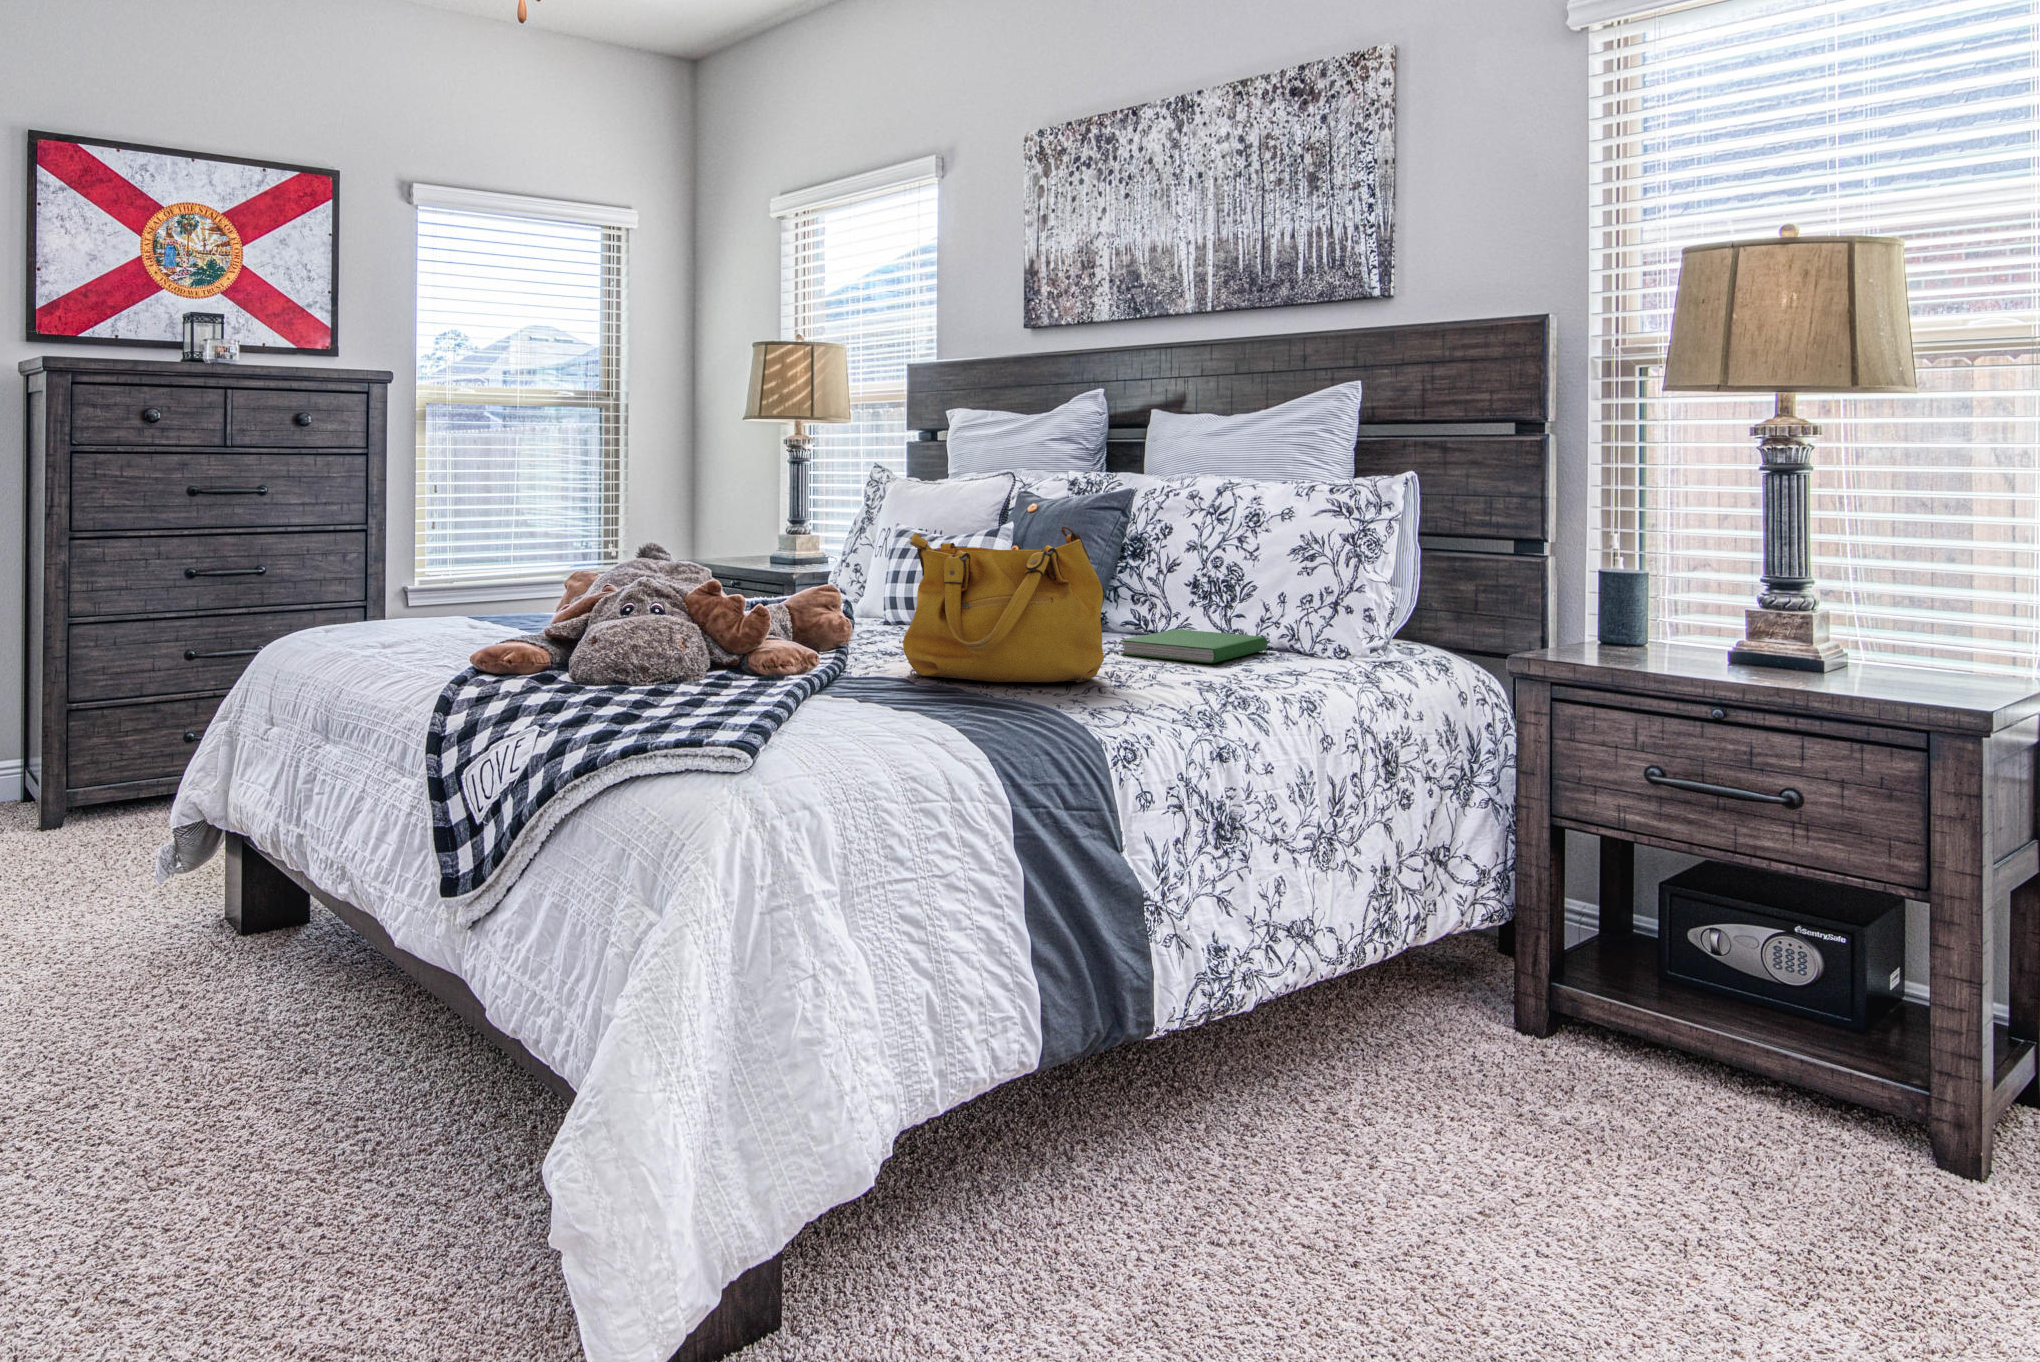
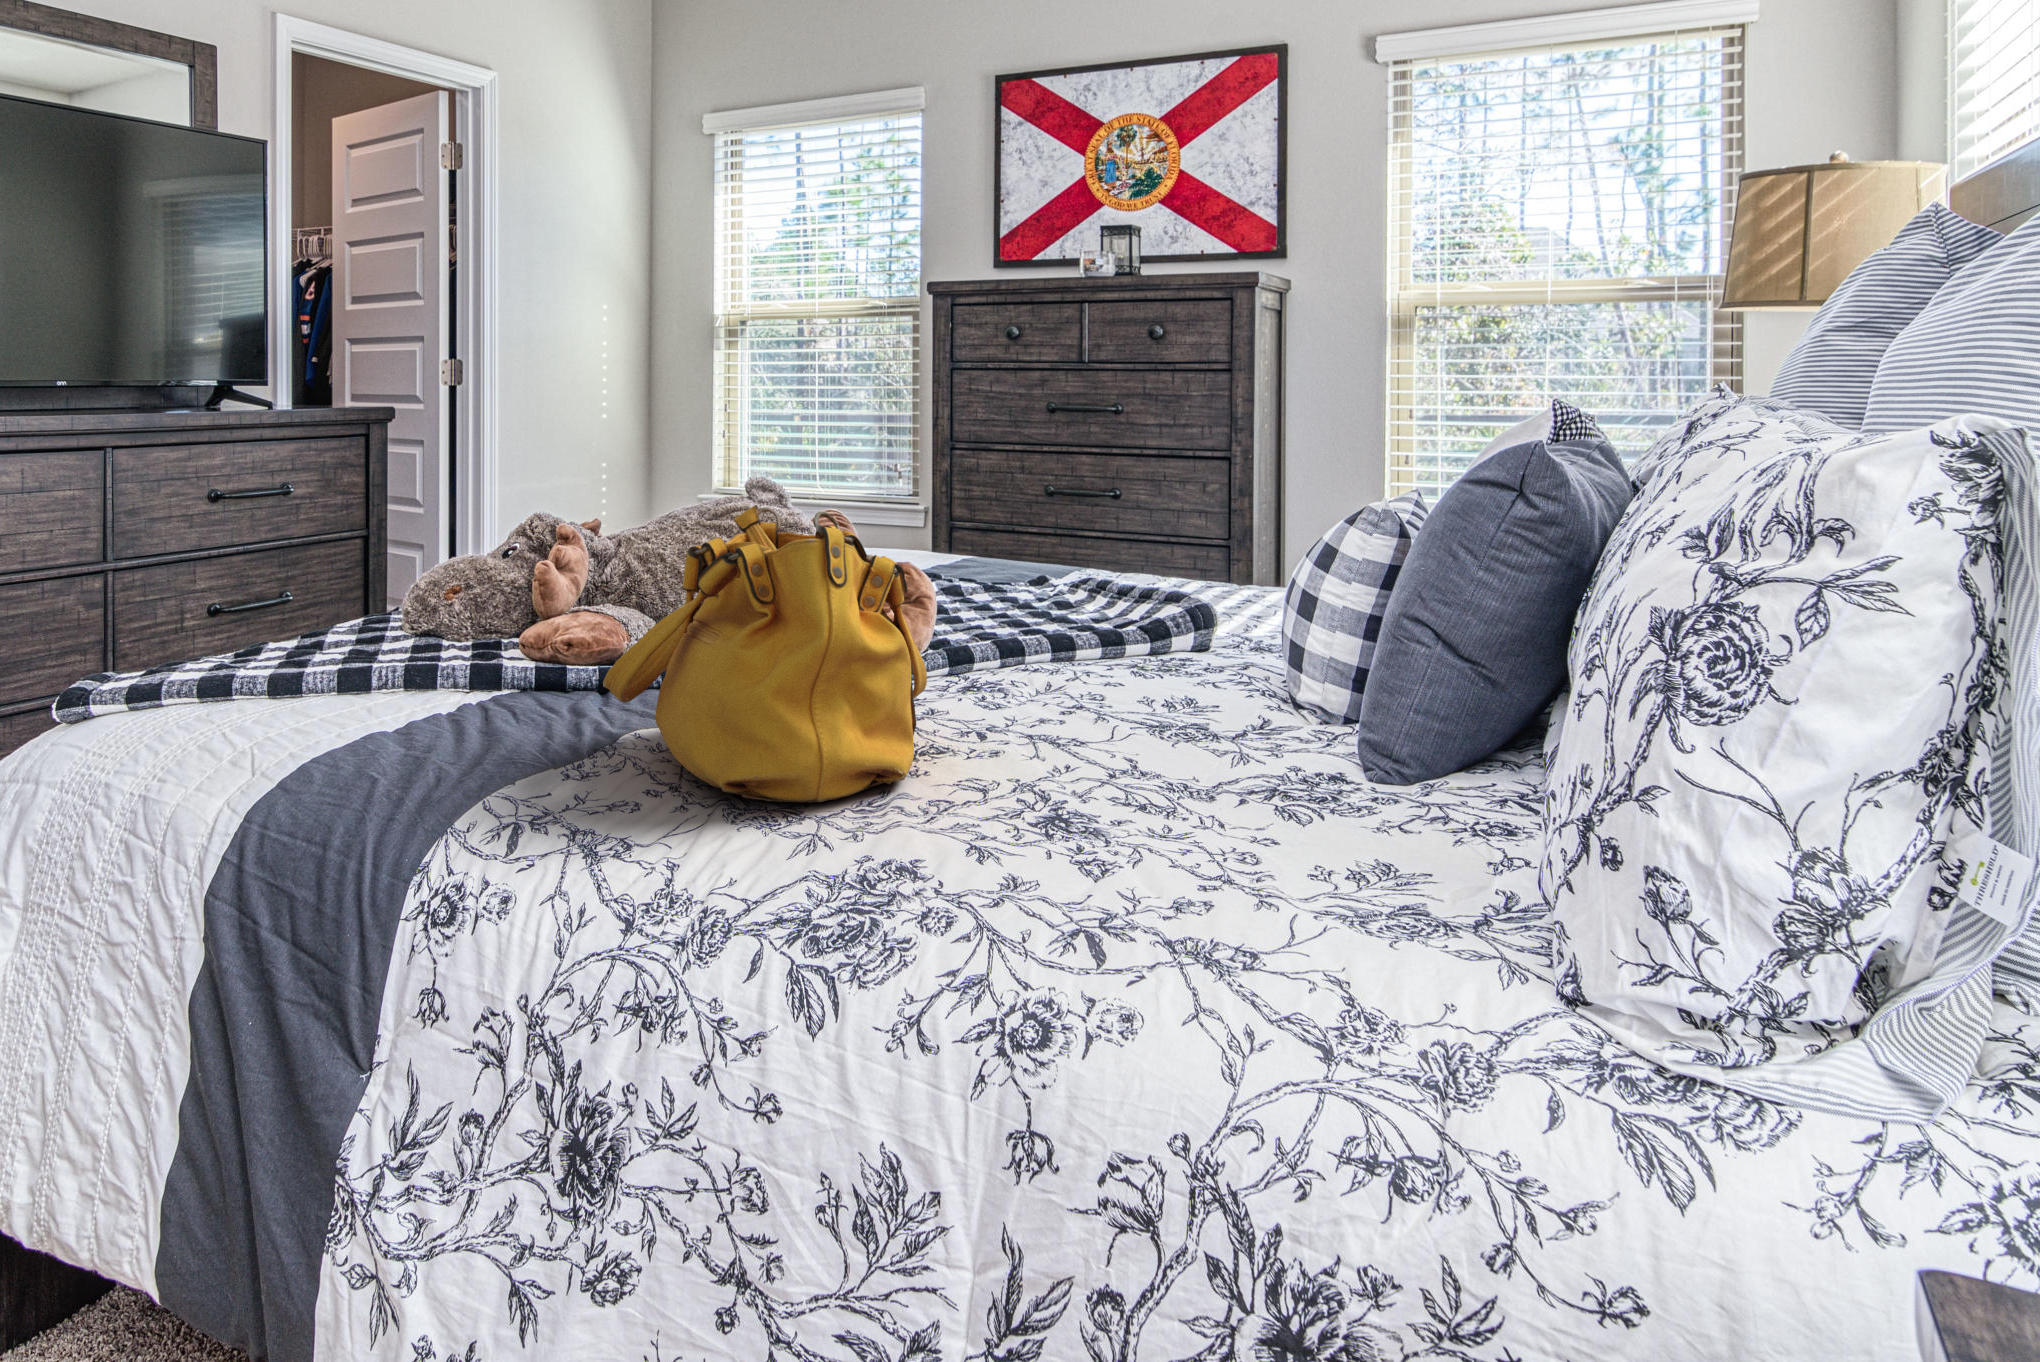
hardcover book: present [1121,629,1267,663] -> none [1156,766,1499,895]

